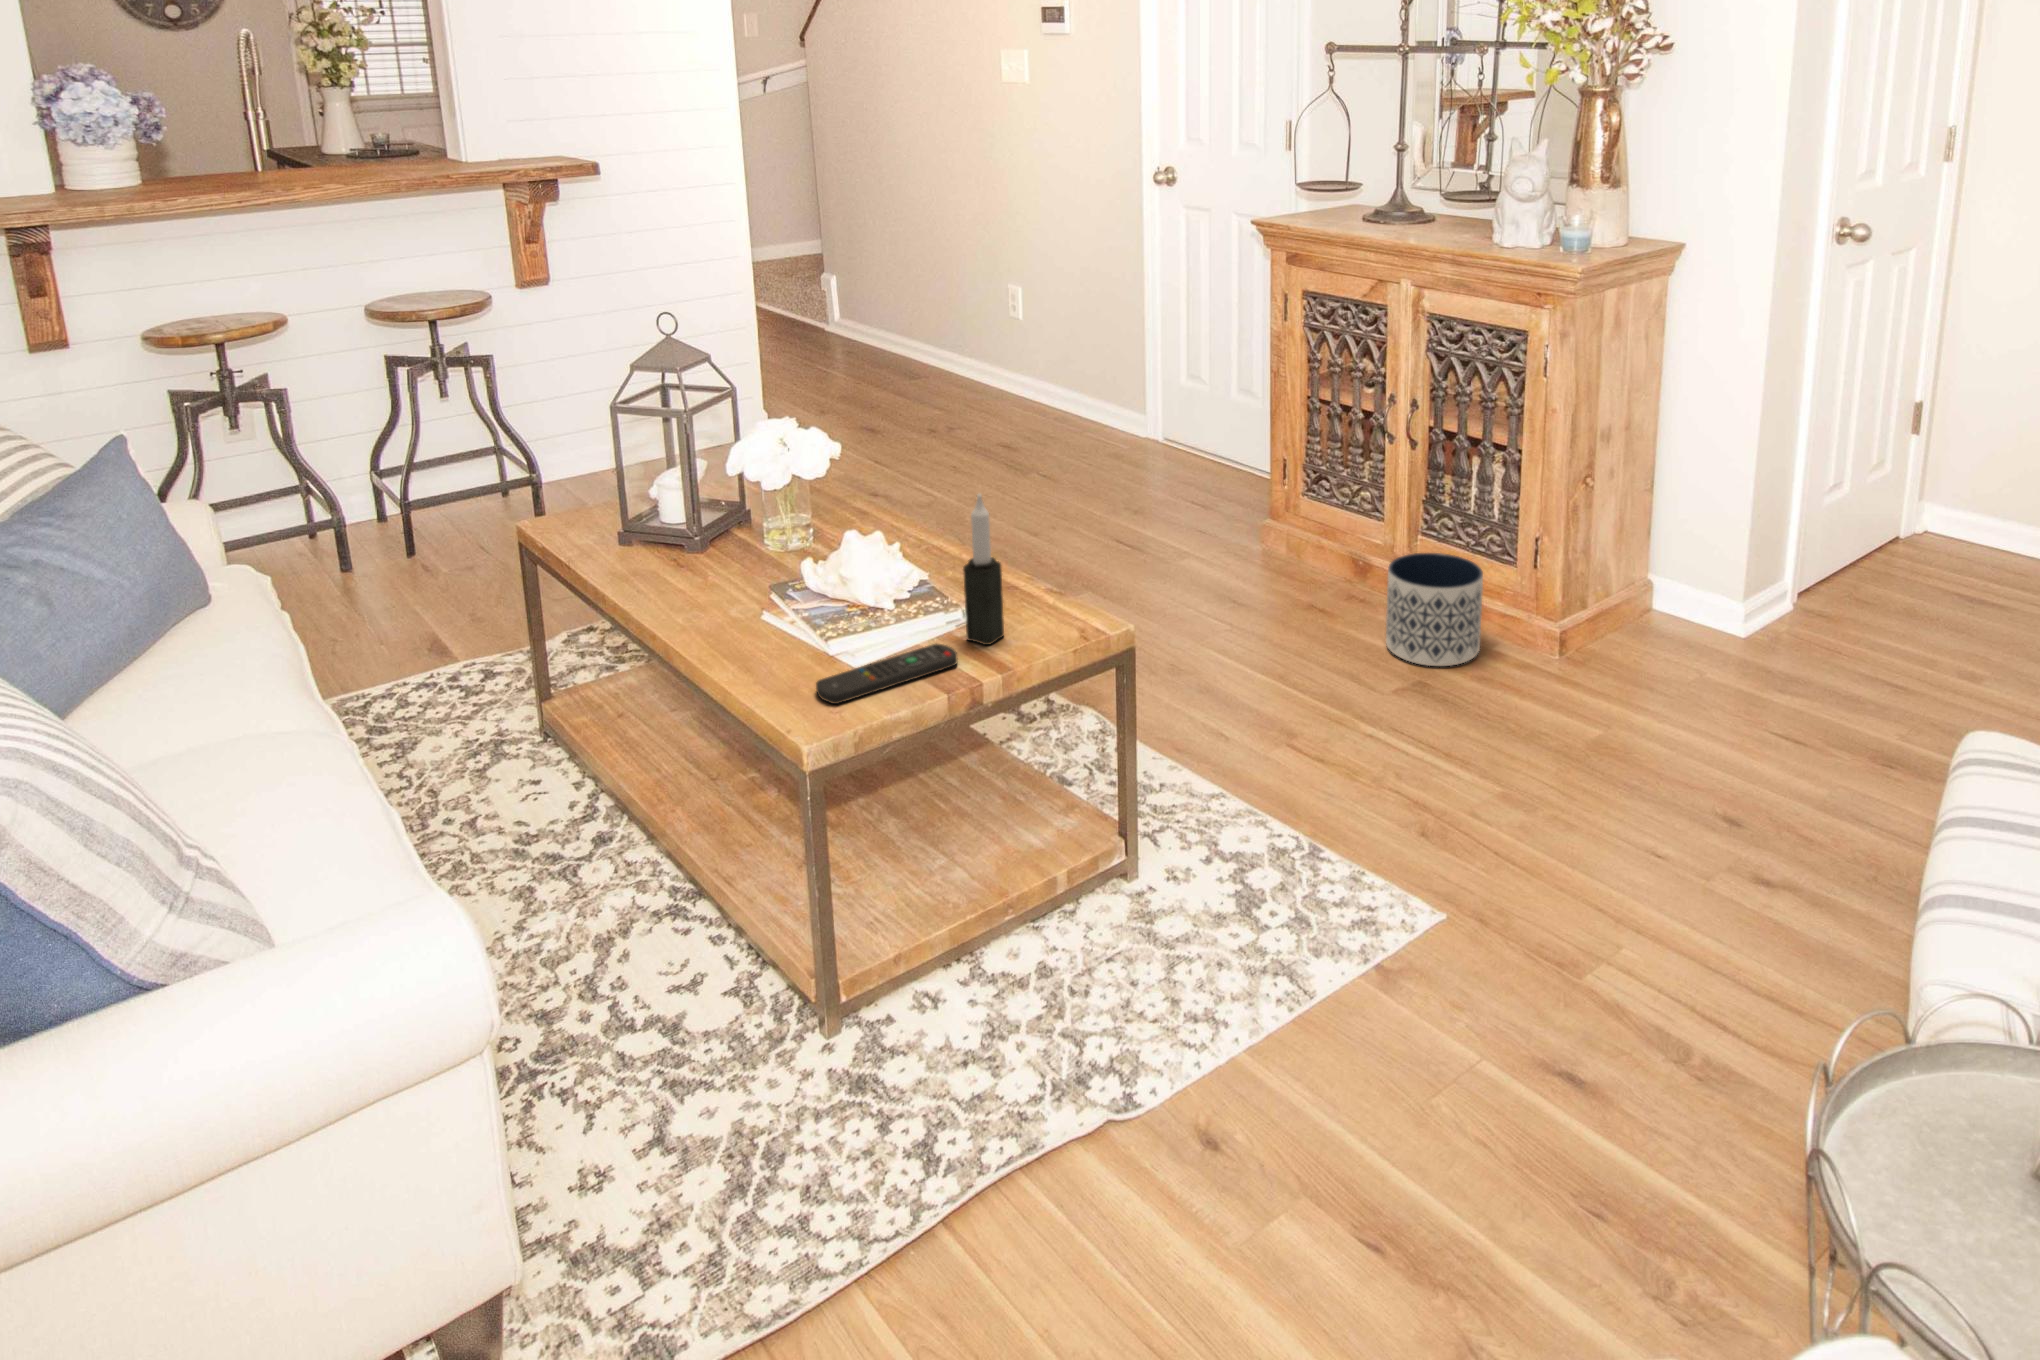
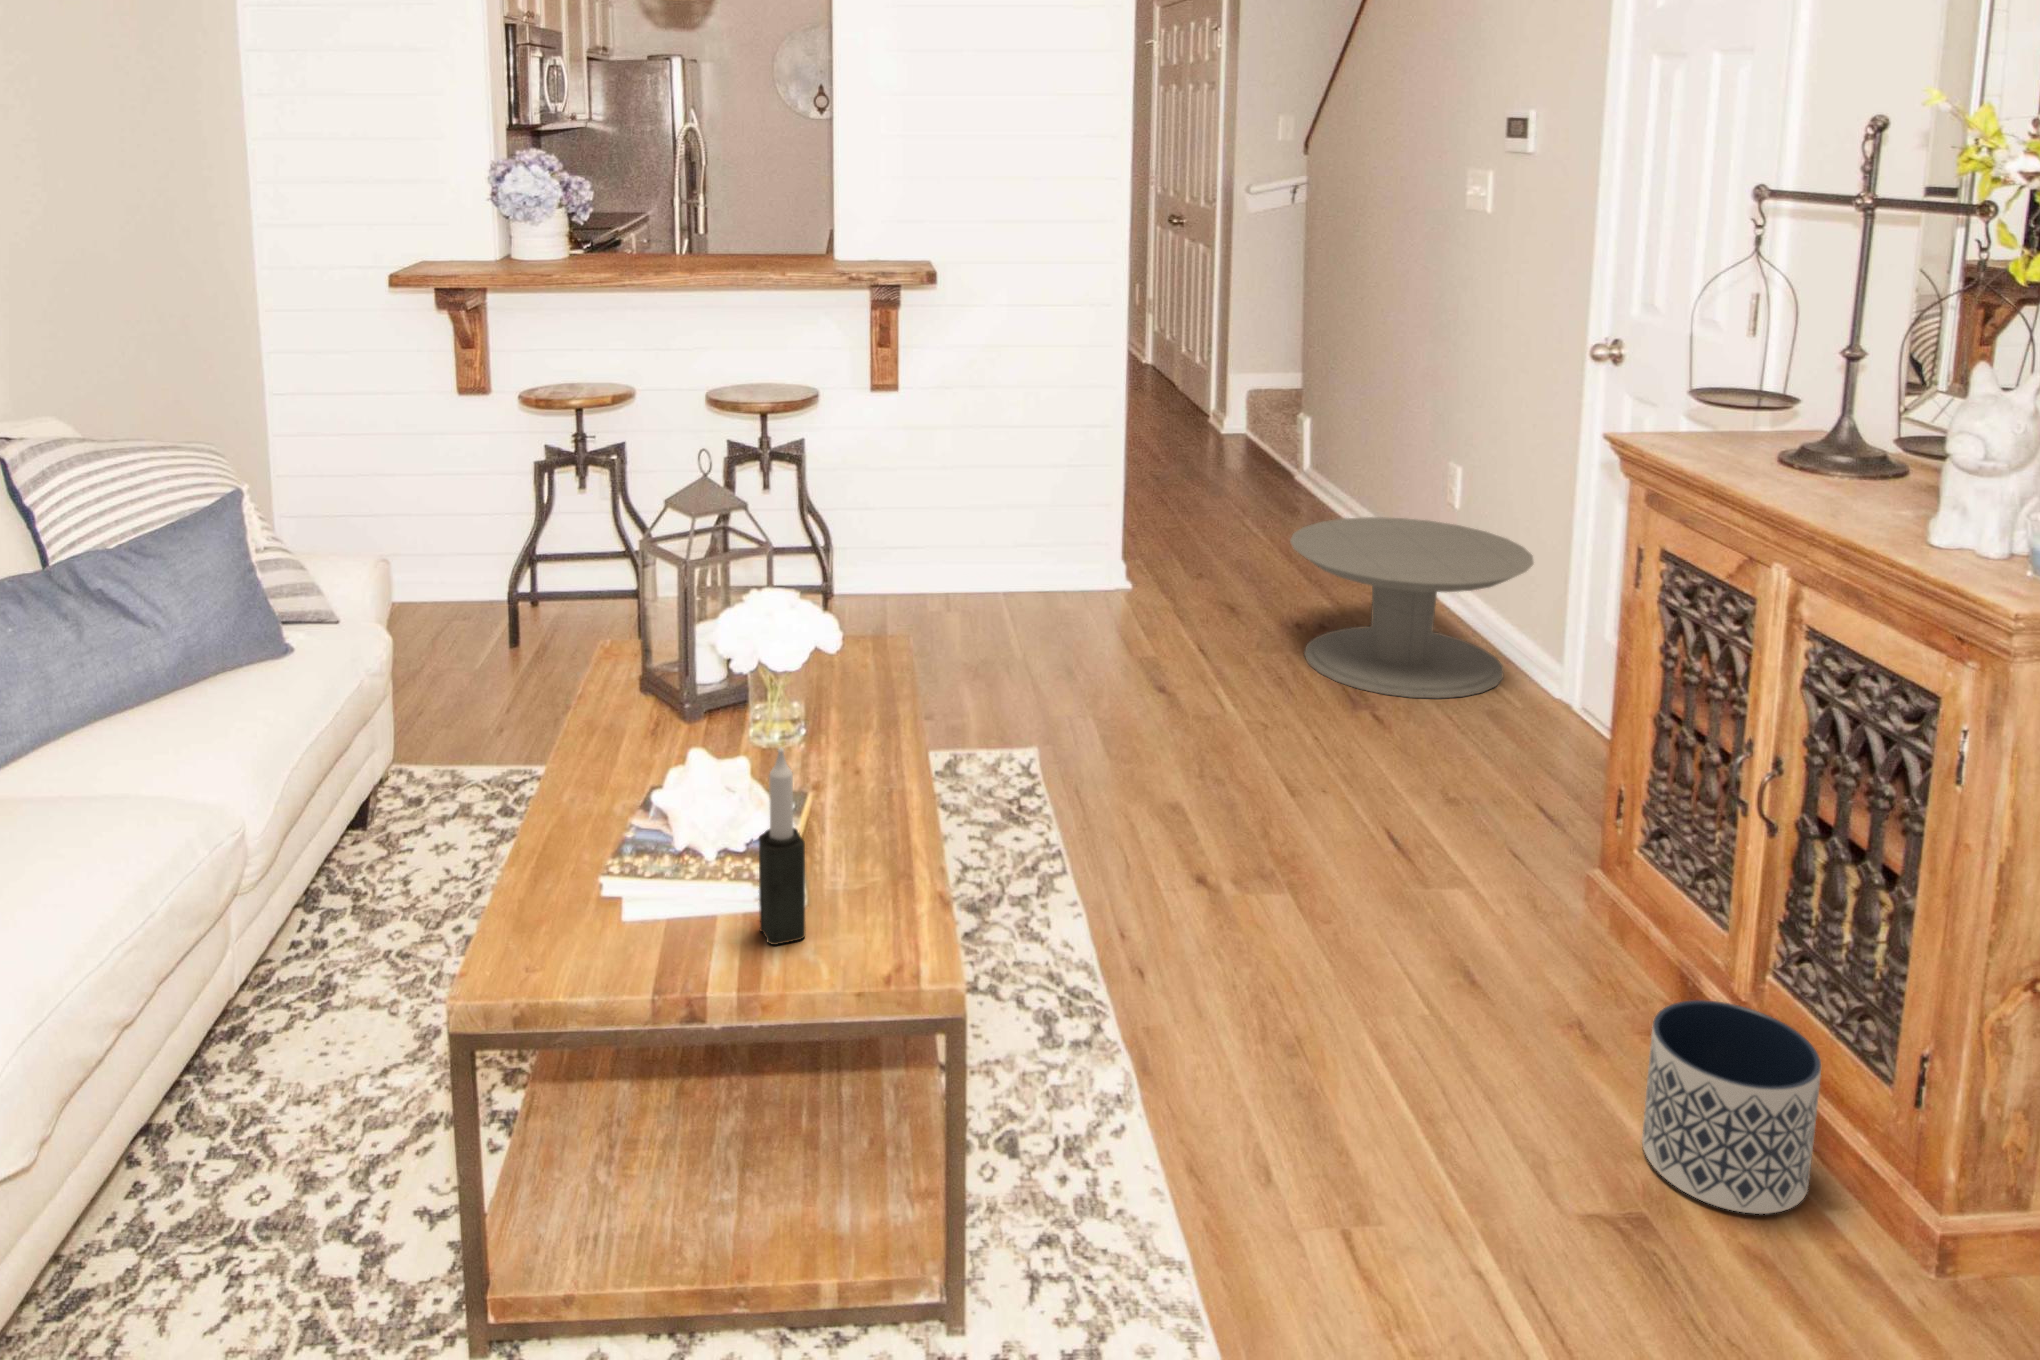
side table: none [925,329,1107,461] -> present [1290,517,1534,699]
remote control: present [816,644,958,704] -> none [531,921,717,960]

